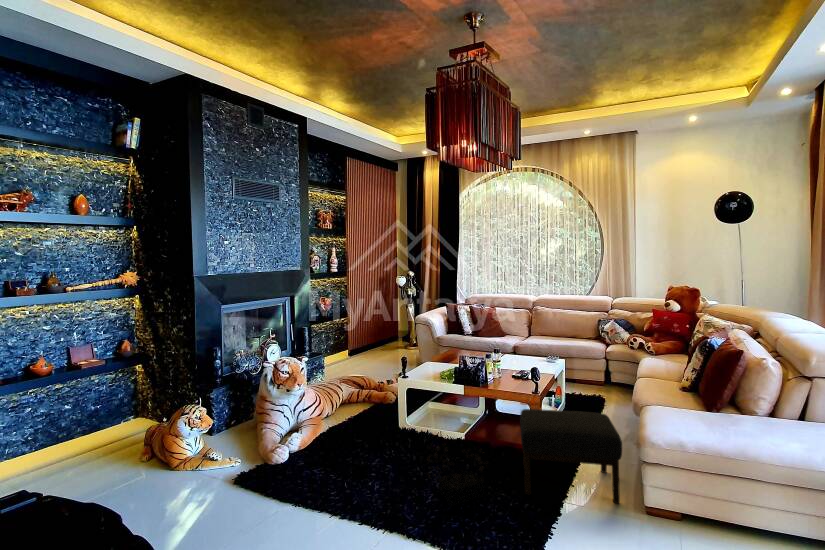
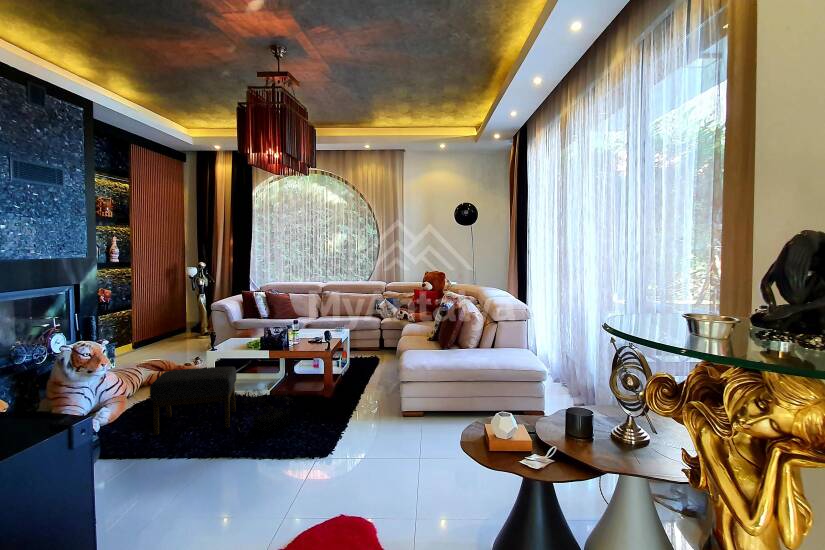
footstool: present [520,409,622,504] -> present [150,366,237,435]

